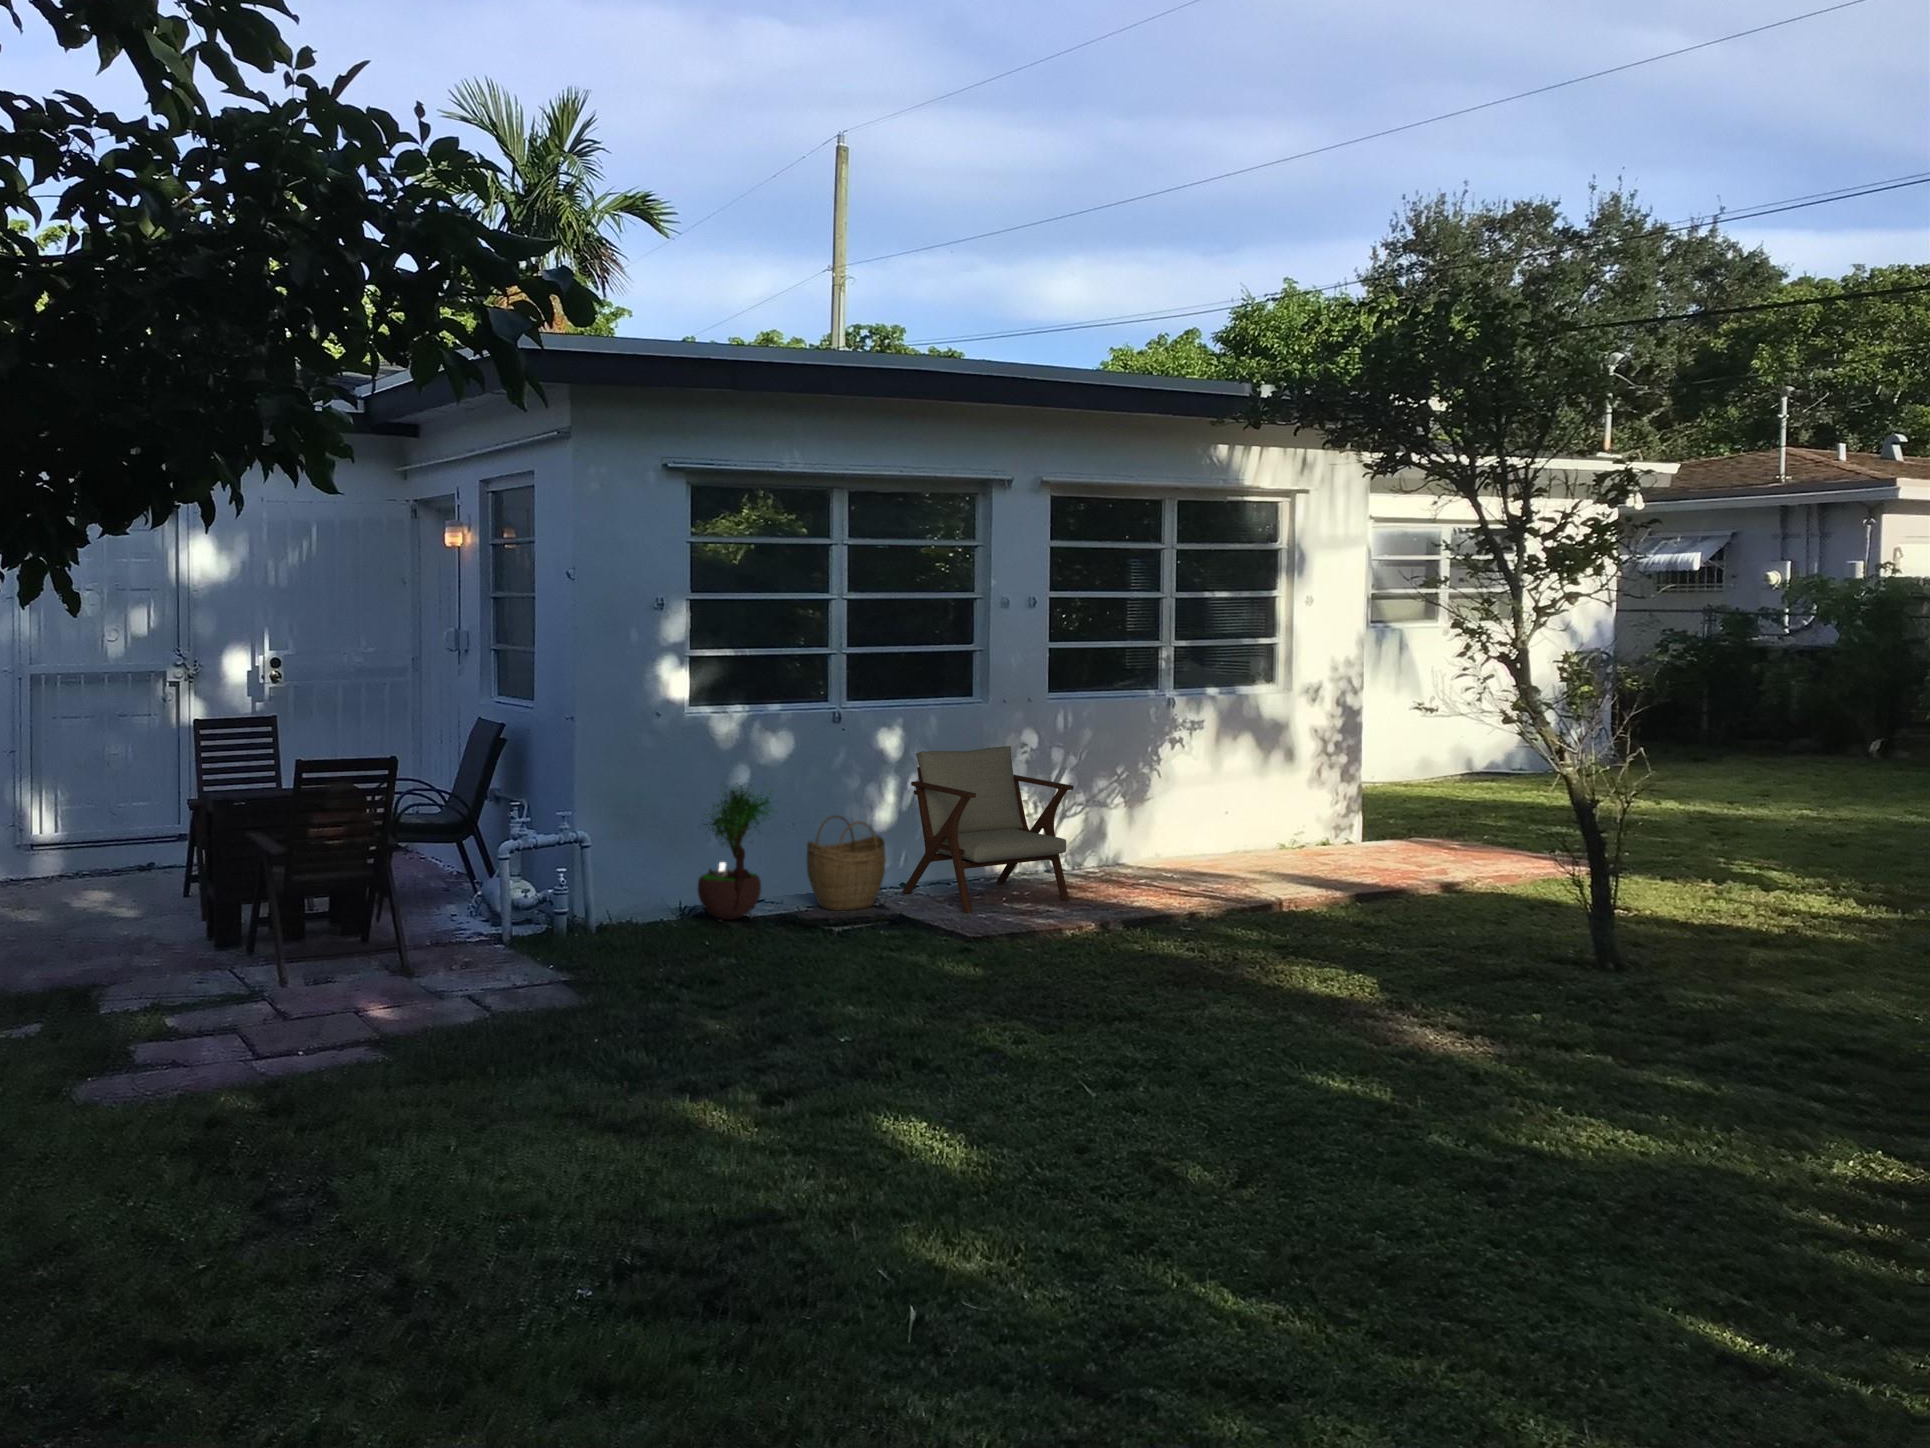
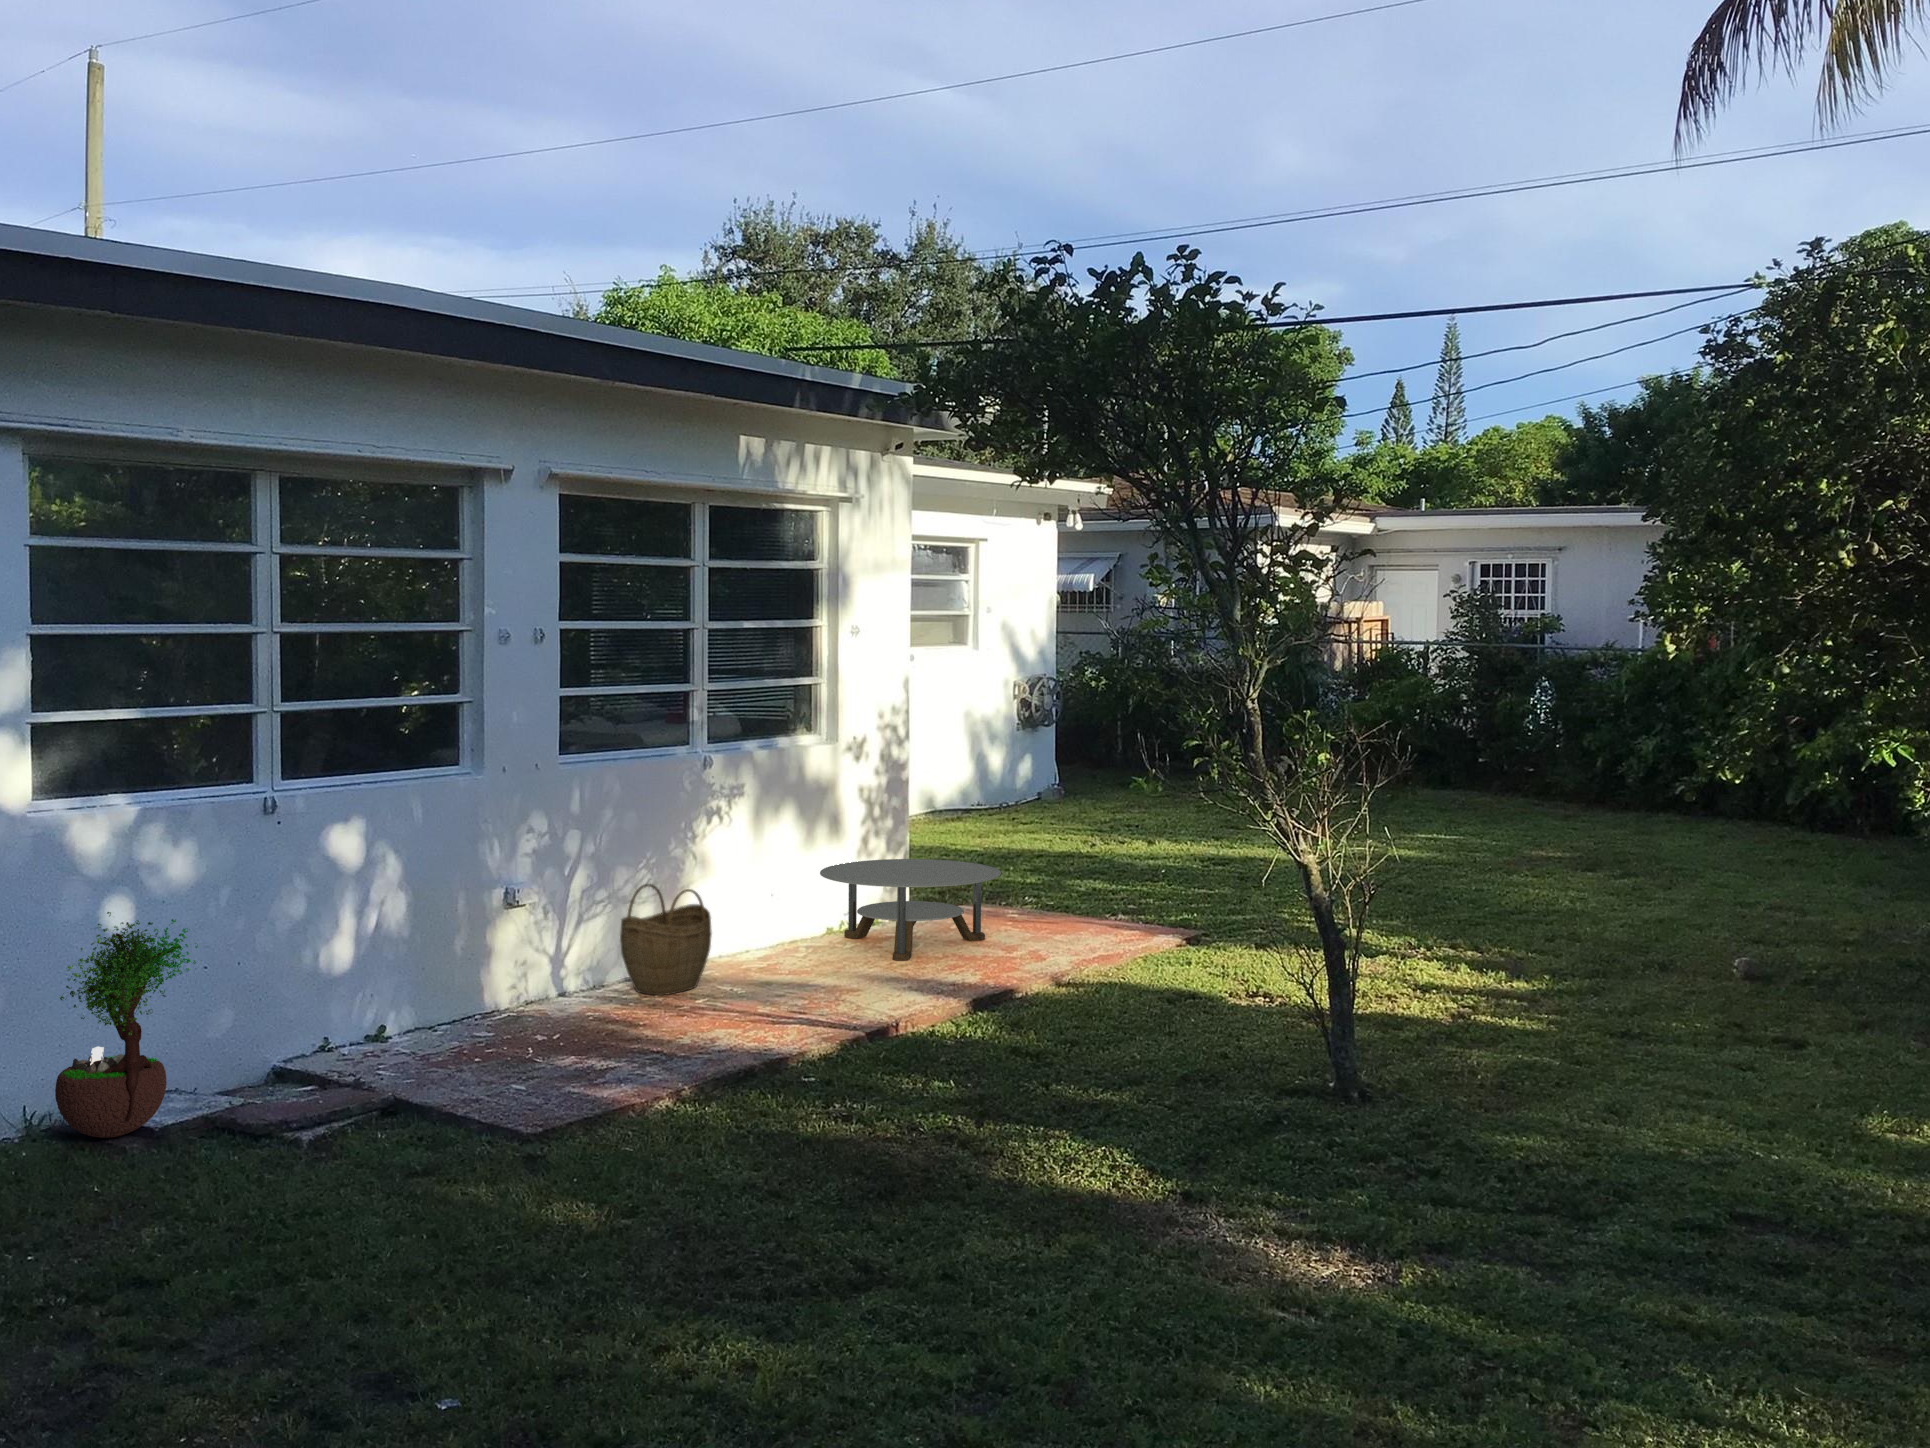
lounge chair: present [902,746,1073,913] -> none [372,834,621,1079]
round table: none [1271,790,1426,870] -> present [820,859,1001,961]
woven basket: present [806,815,886,911] -> present [620,884,712,995]

